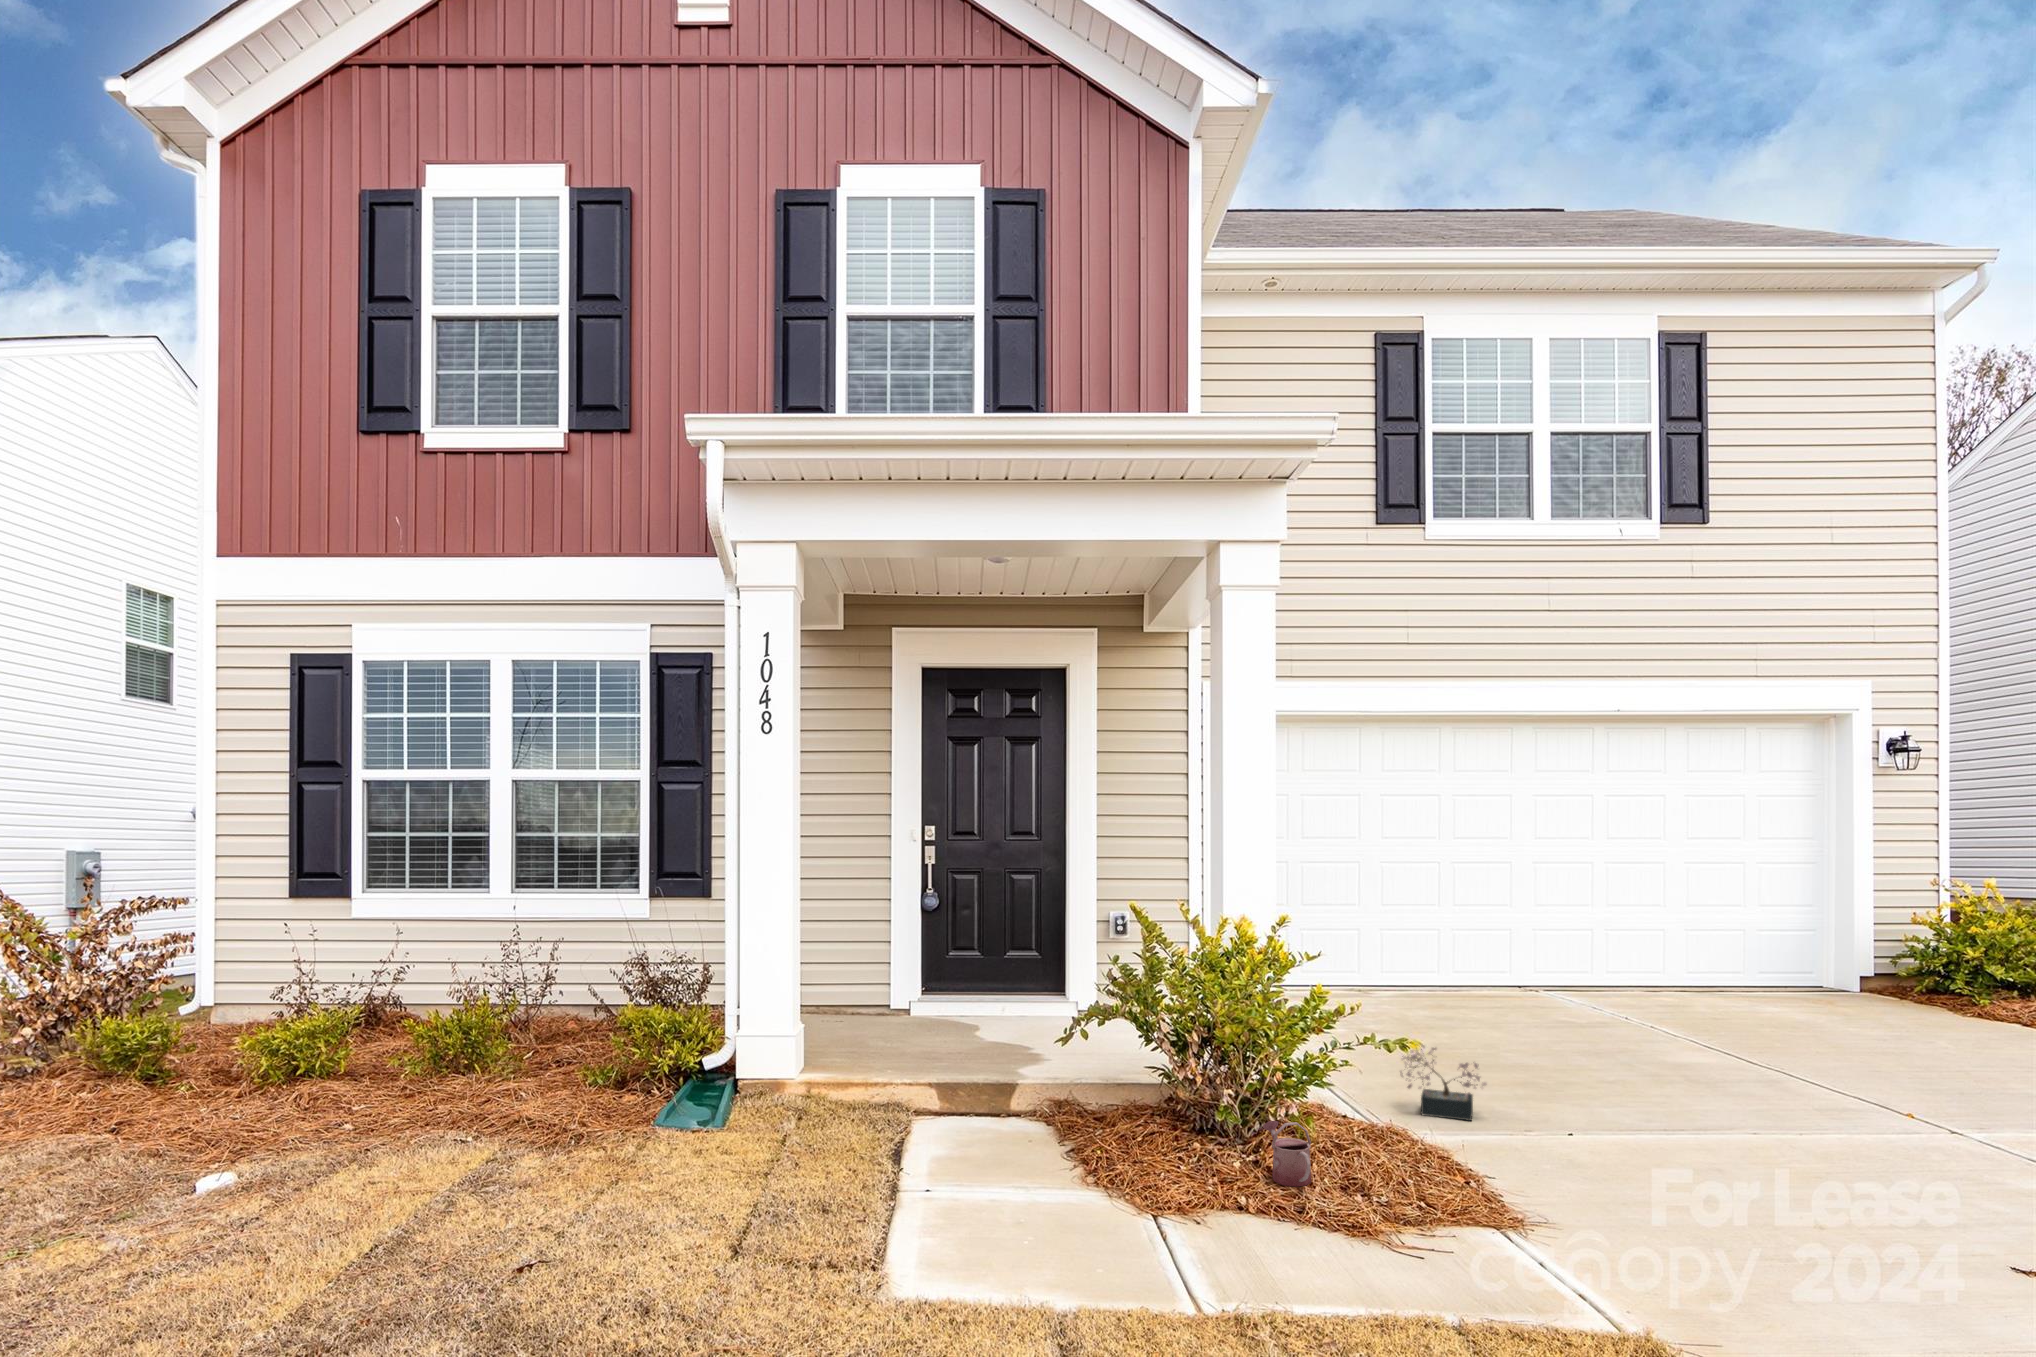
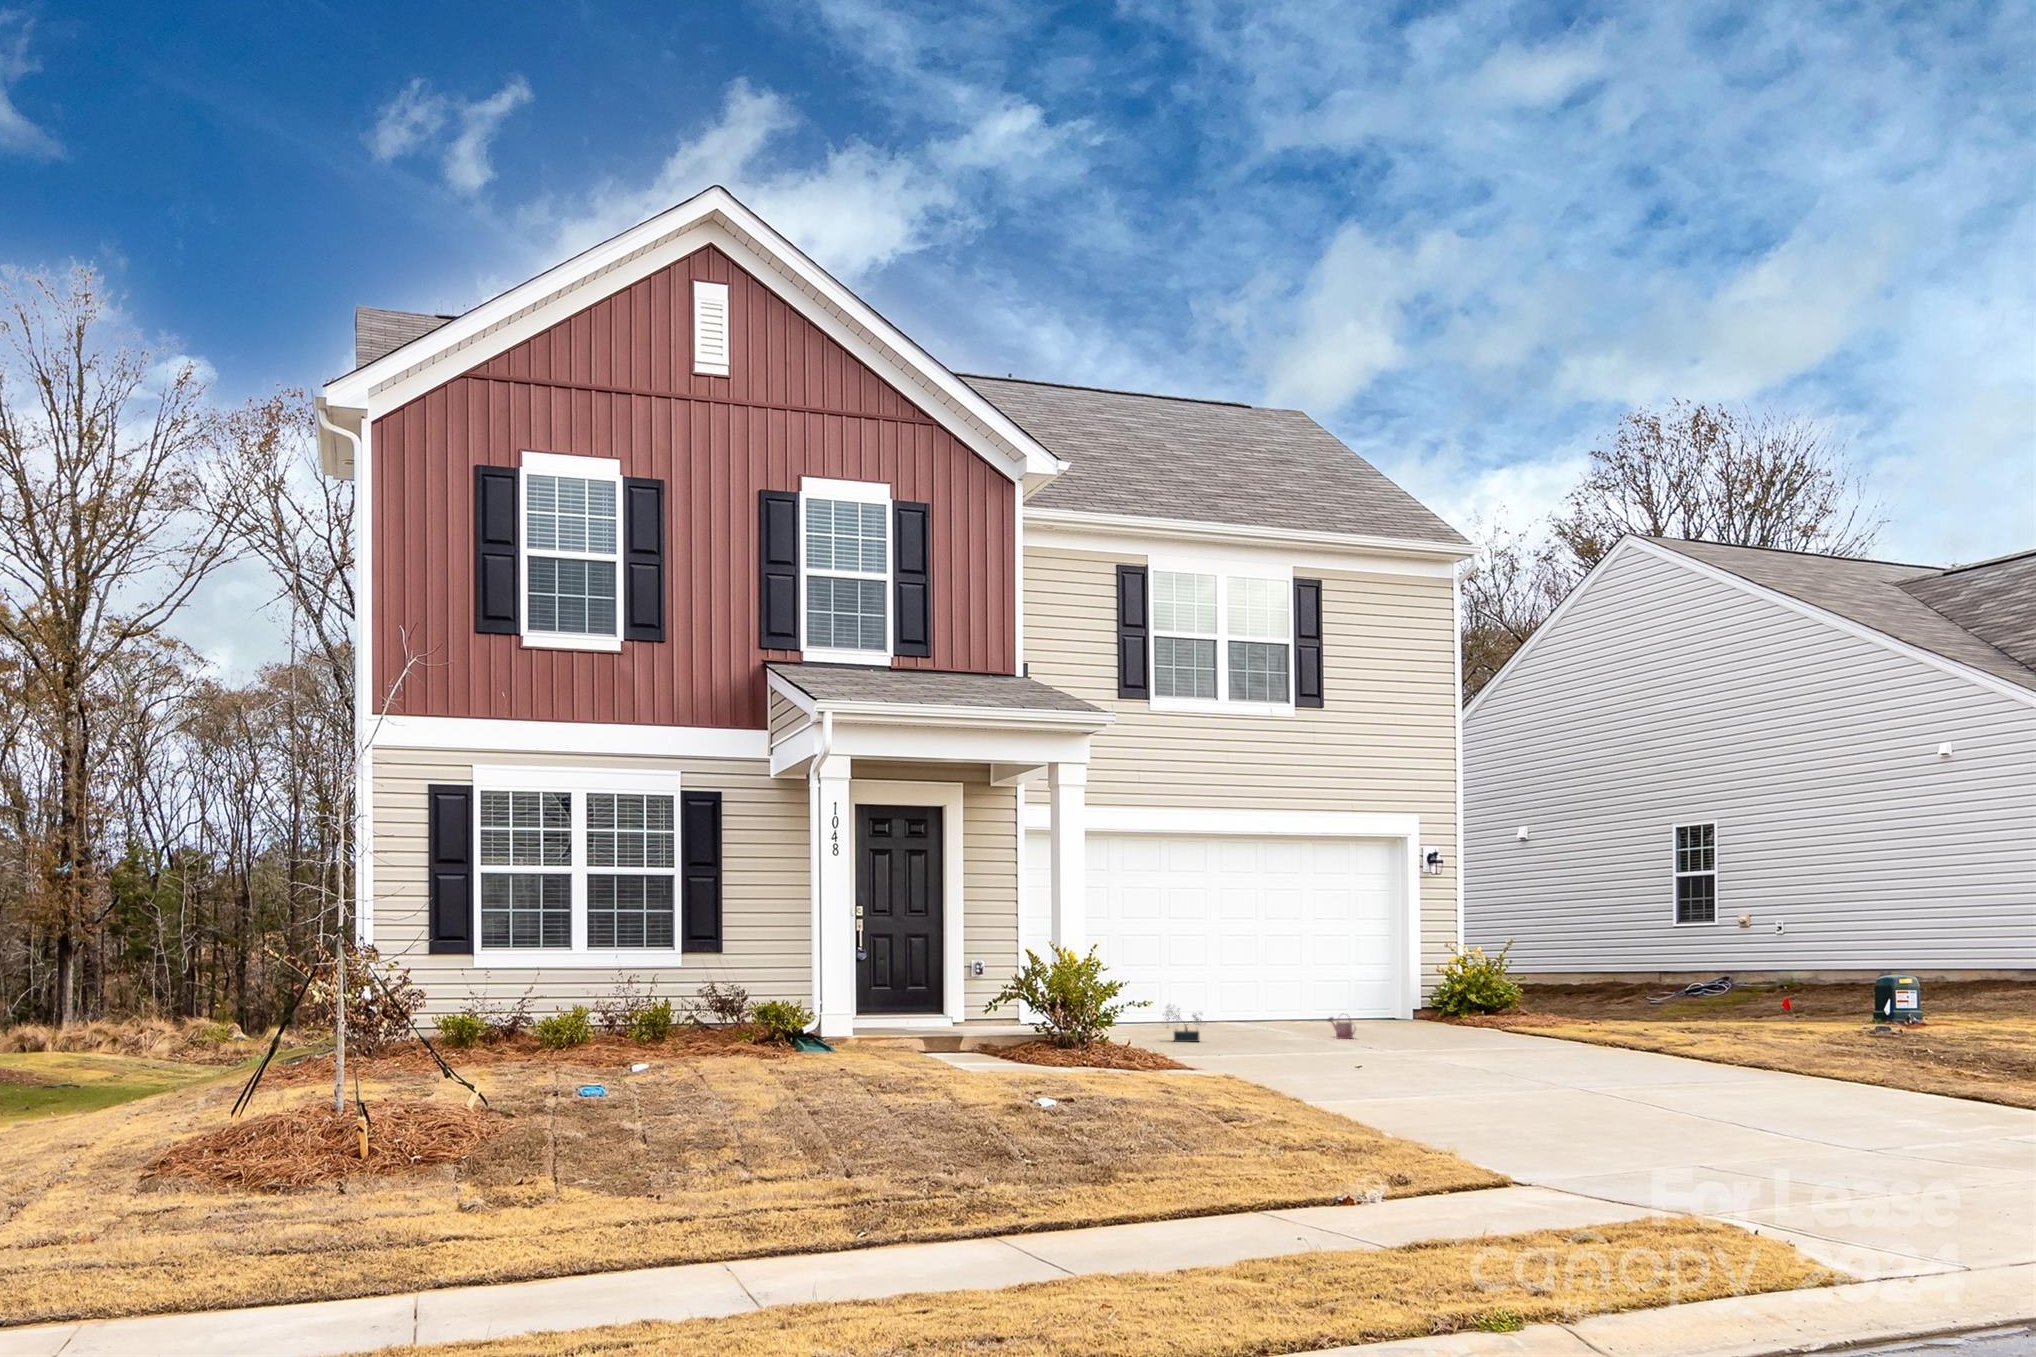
watering can: present [1263,1121,1311,1187] -> present [1328,1014,1356,1039]

